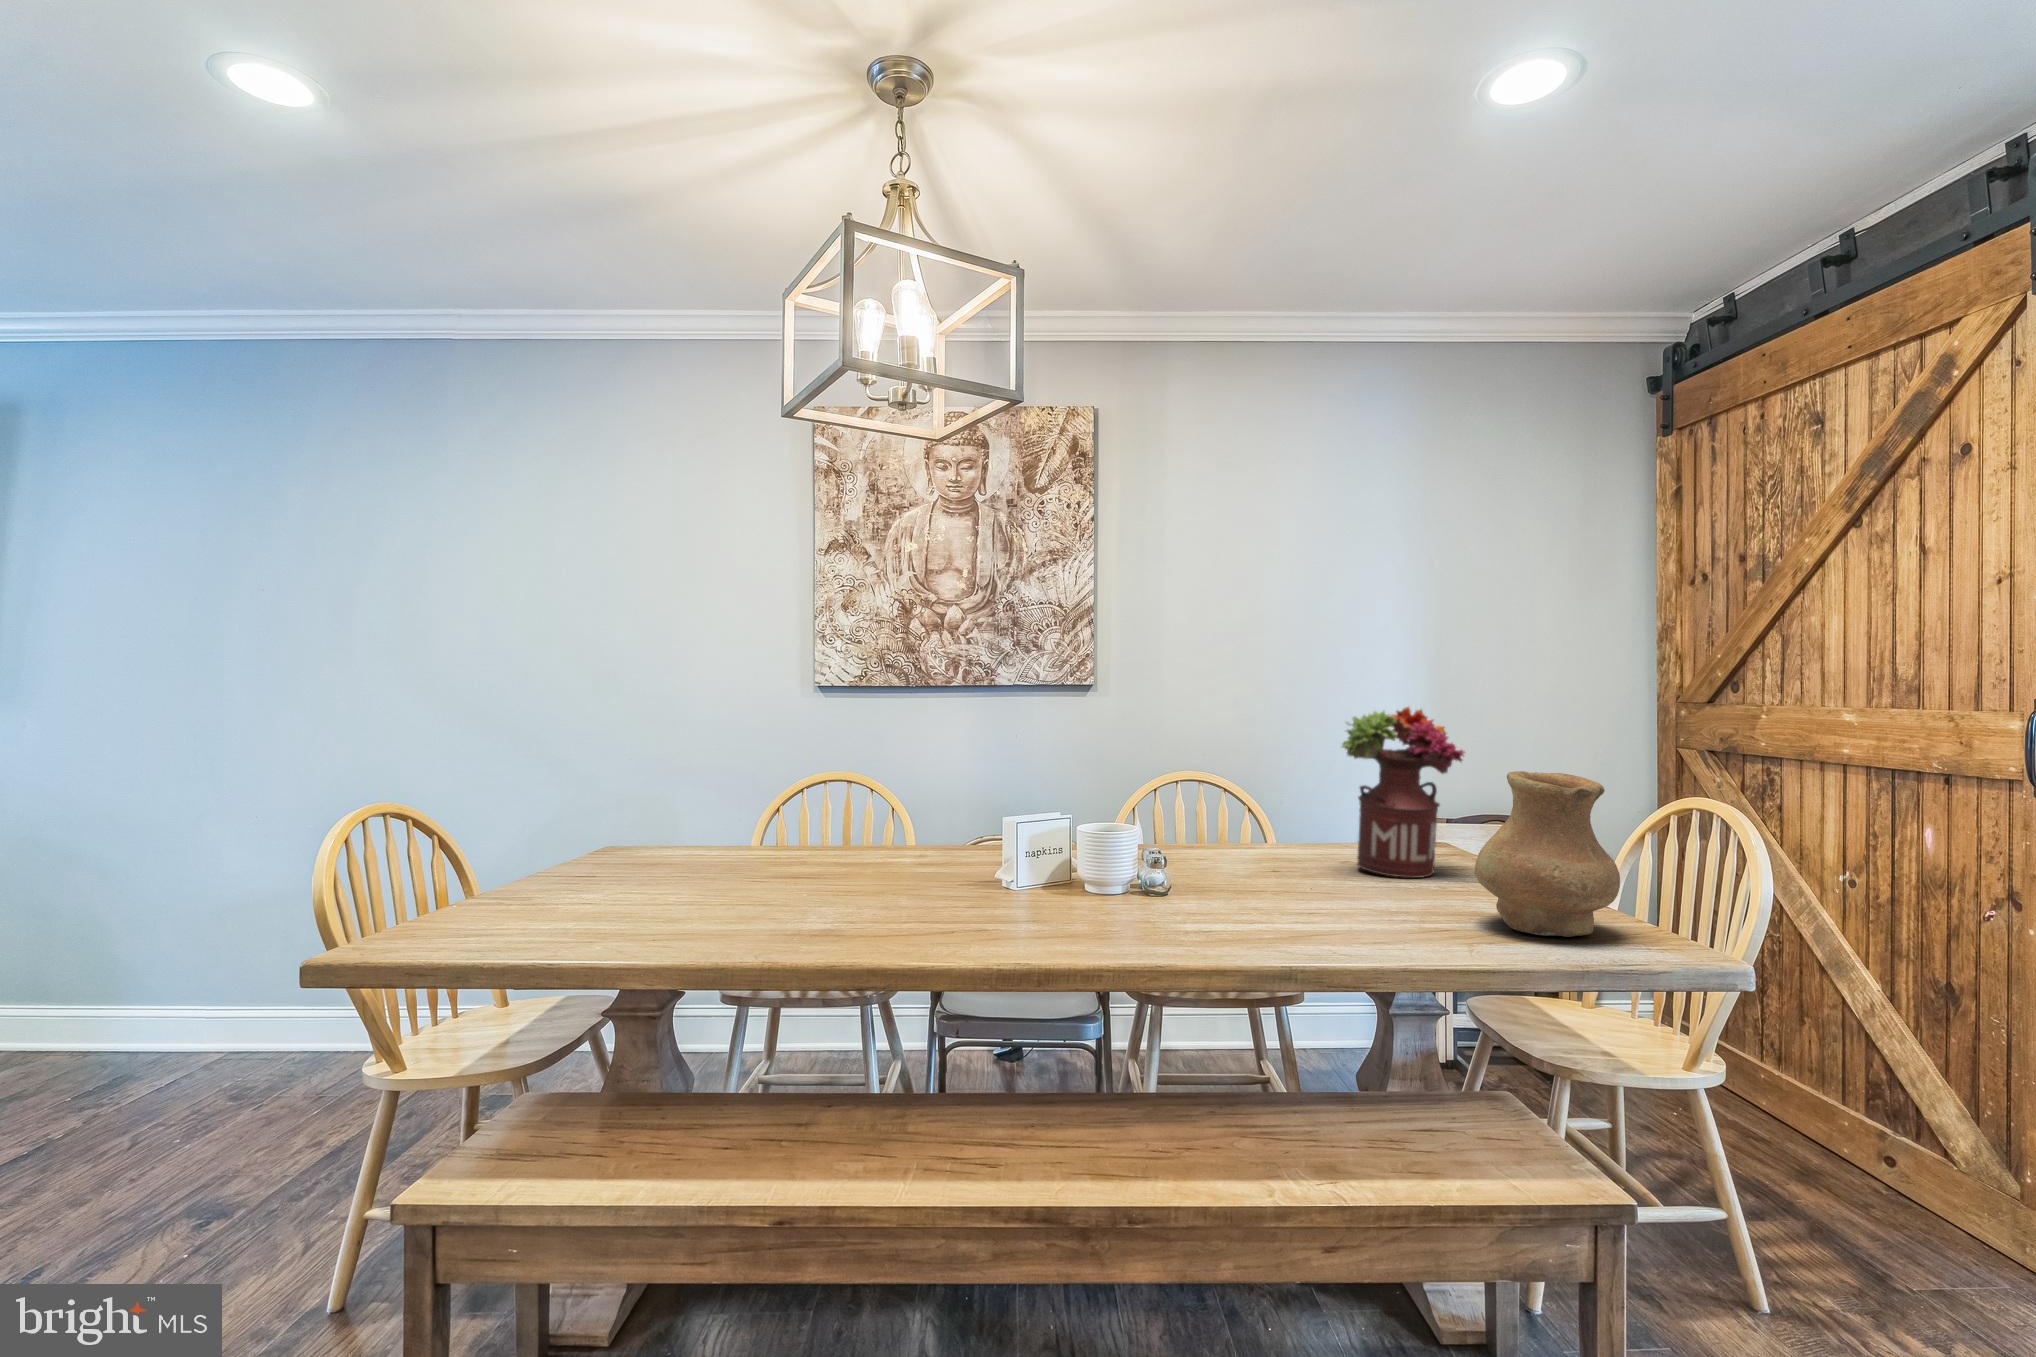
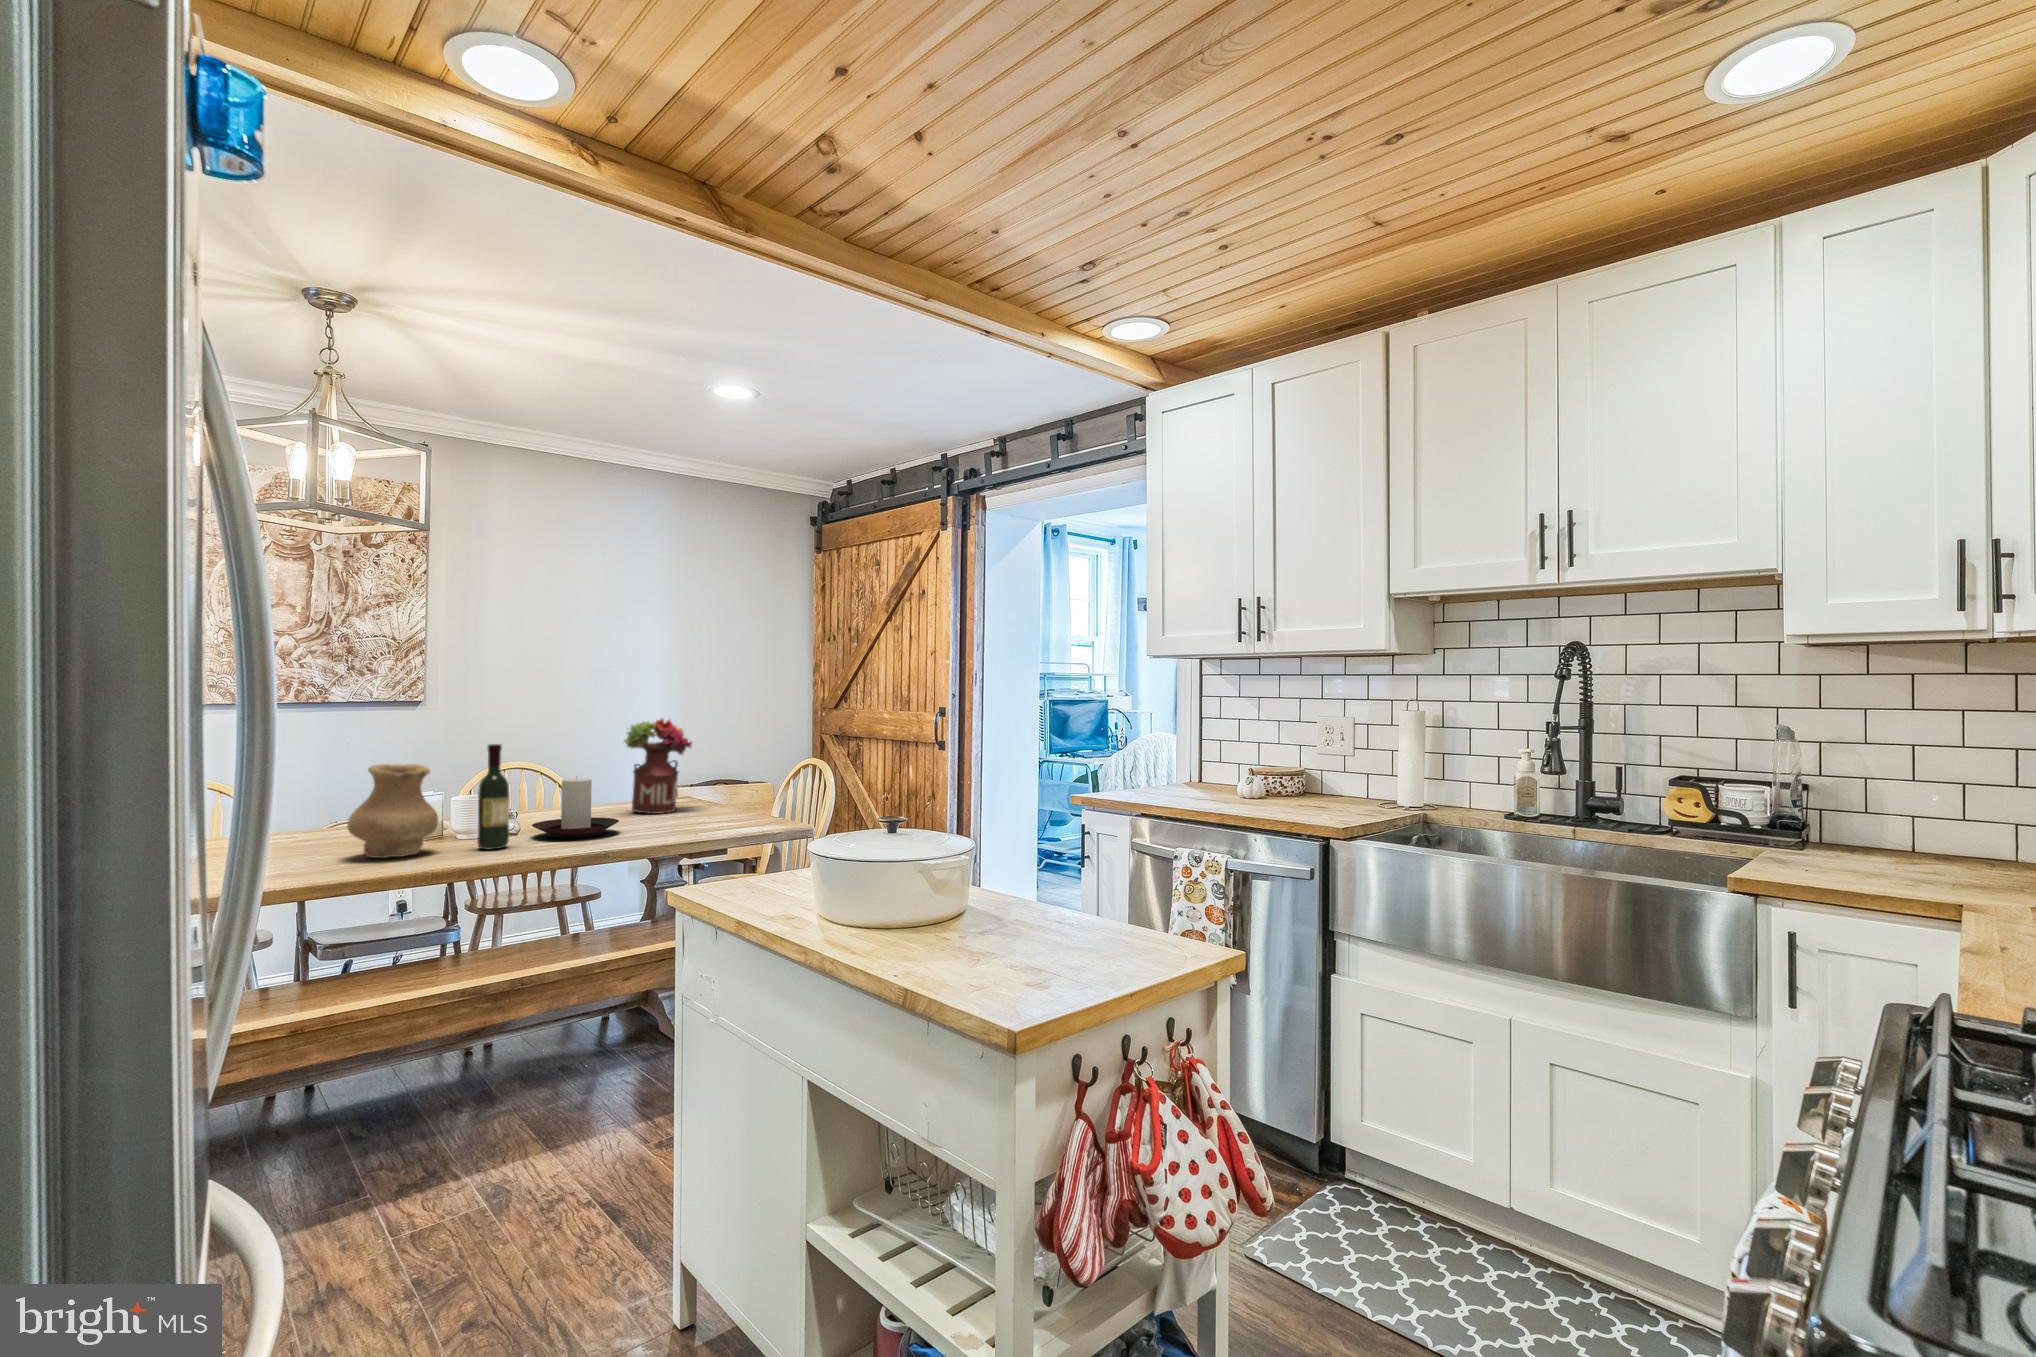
wine bottle: none [1091,740,1139,929] -> present [477,744,510,850]
vase: present [1475,771,1620,937] -> present [347,764,438,858]
candle holder: none [1184,803,1333,921] -> present [532,778,619,838]

